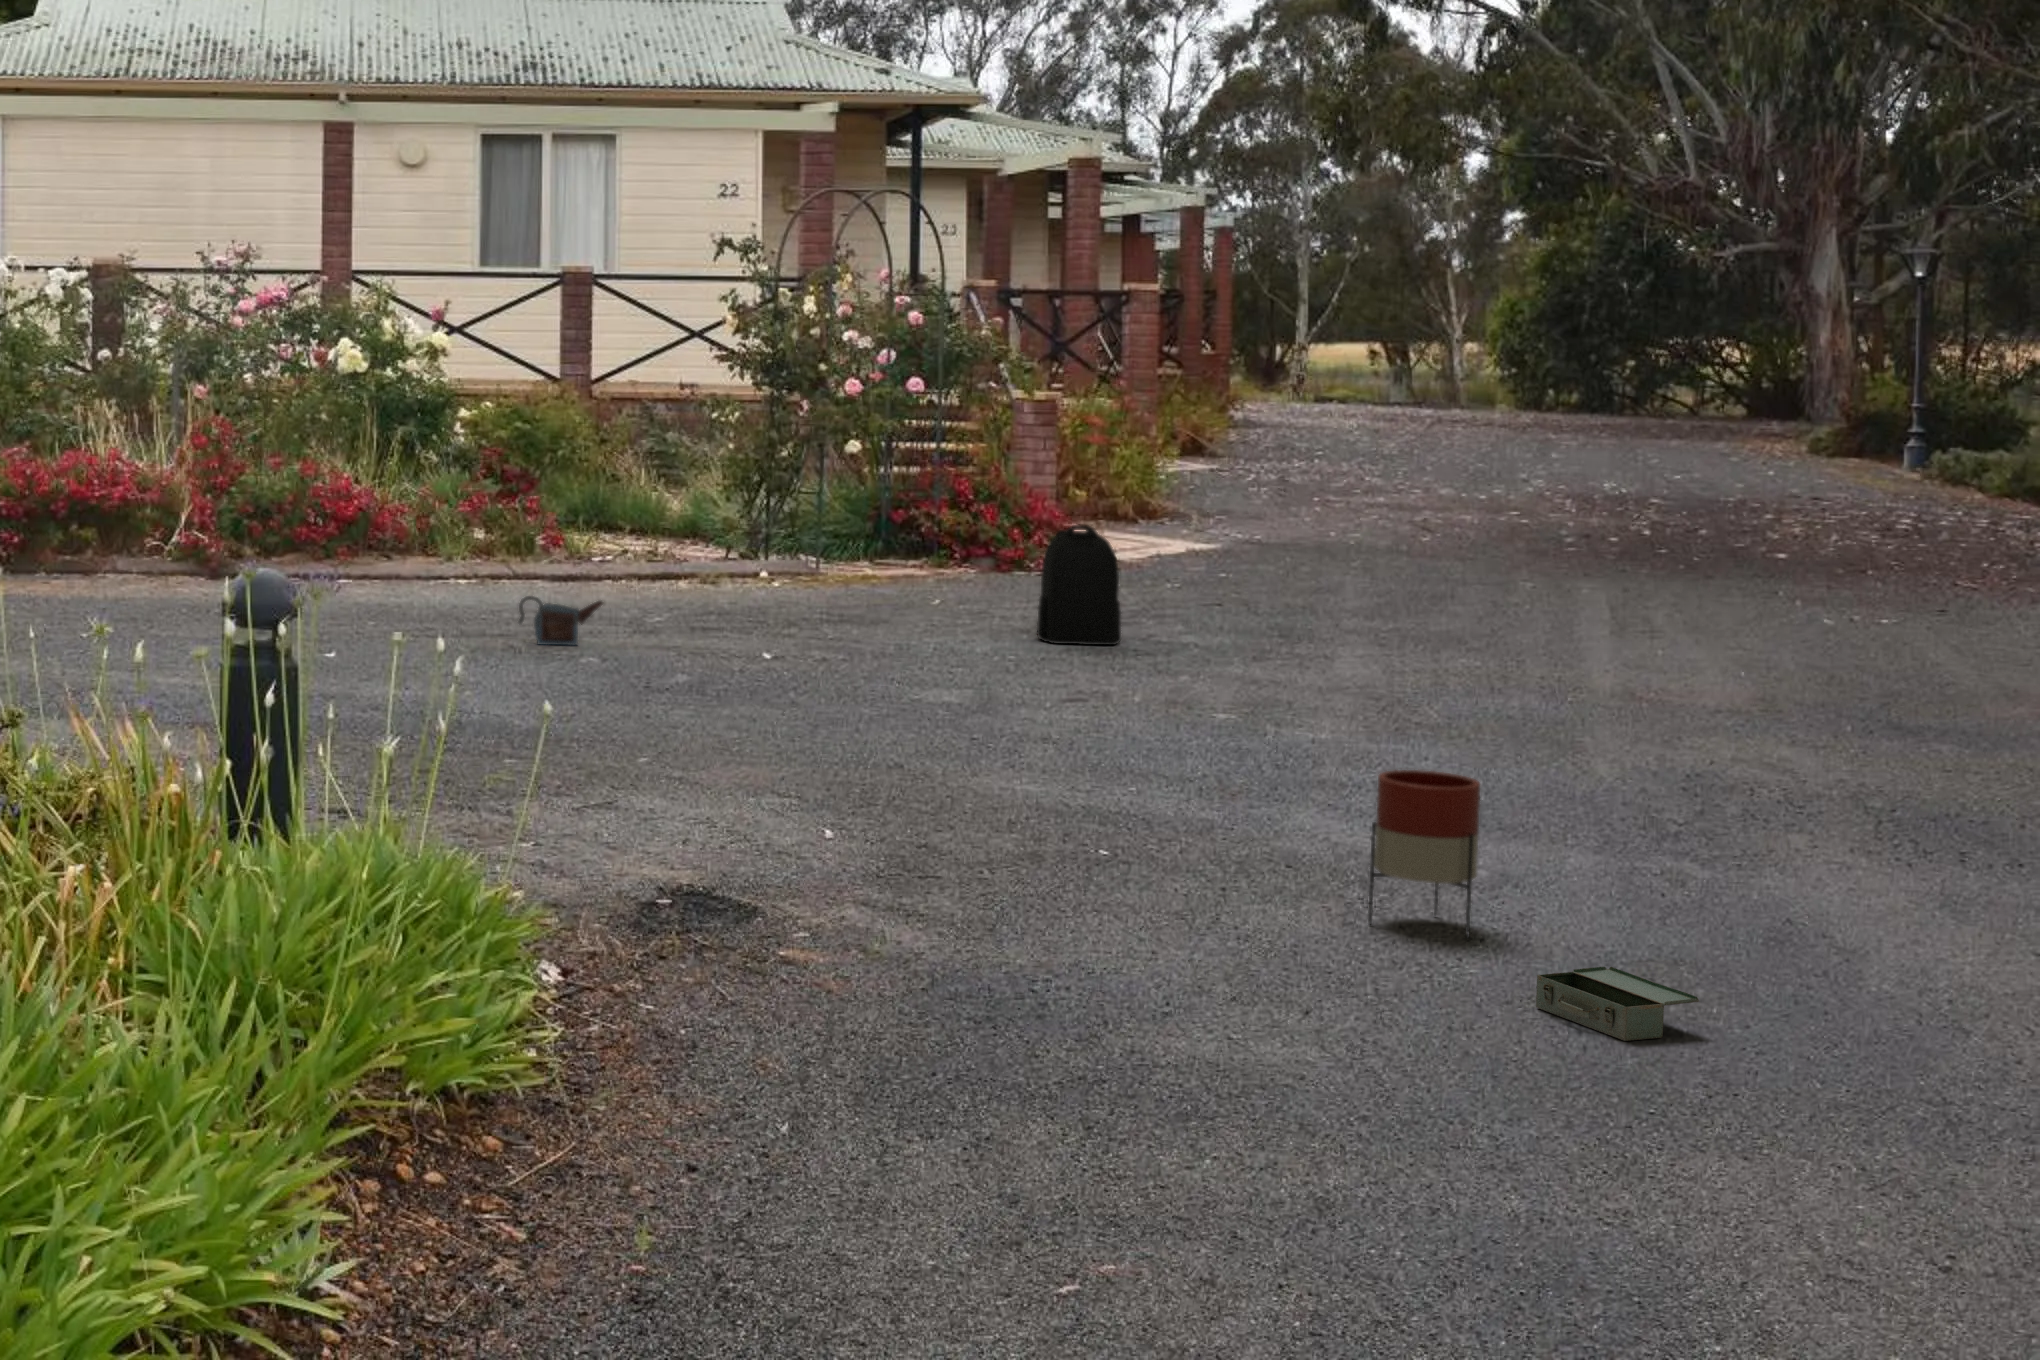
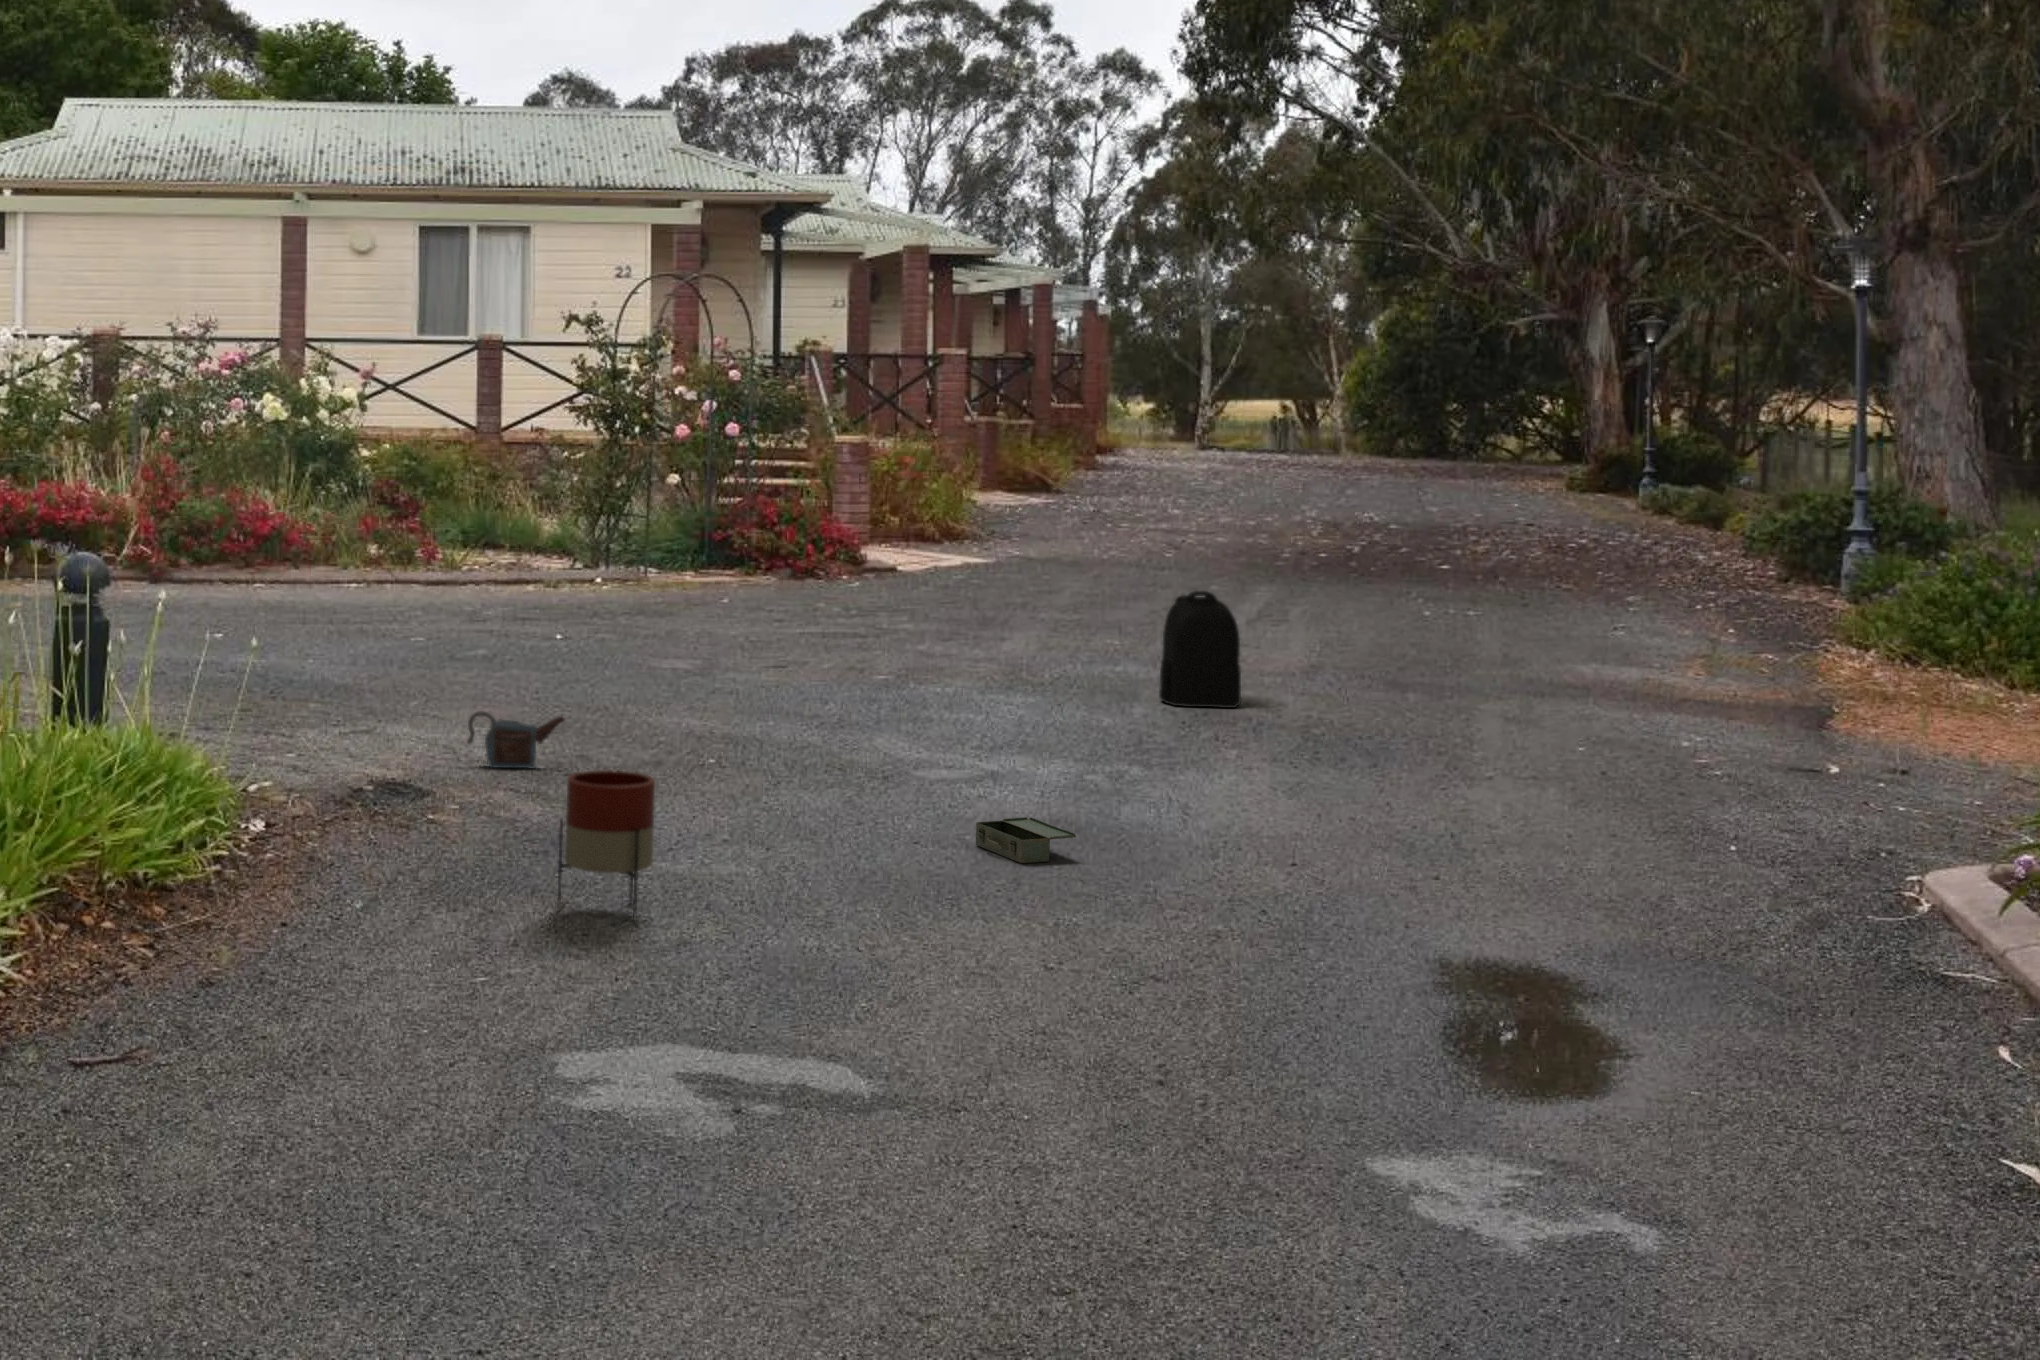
backpack: present [1037,524,1121,645] -> present [1159,591,1241,708]
watering can: present [519,596,603,645] -> present [467,711,565,768]
planter: present [1368,770,1480,937] -> present [557,770,655,922]

